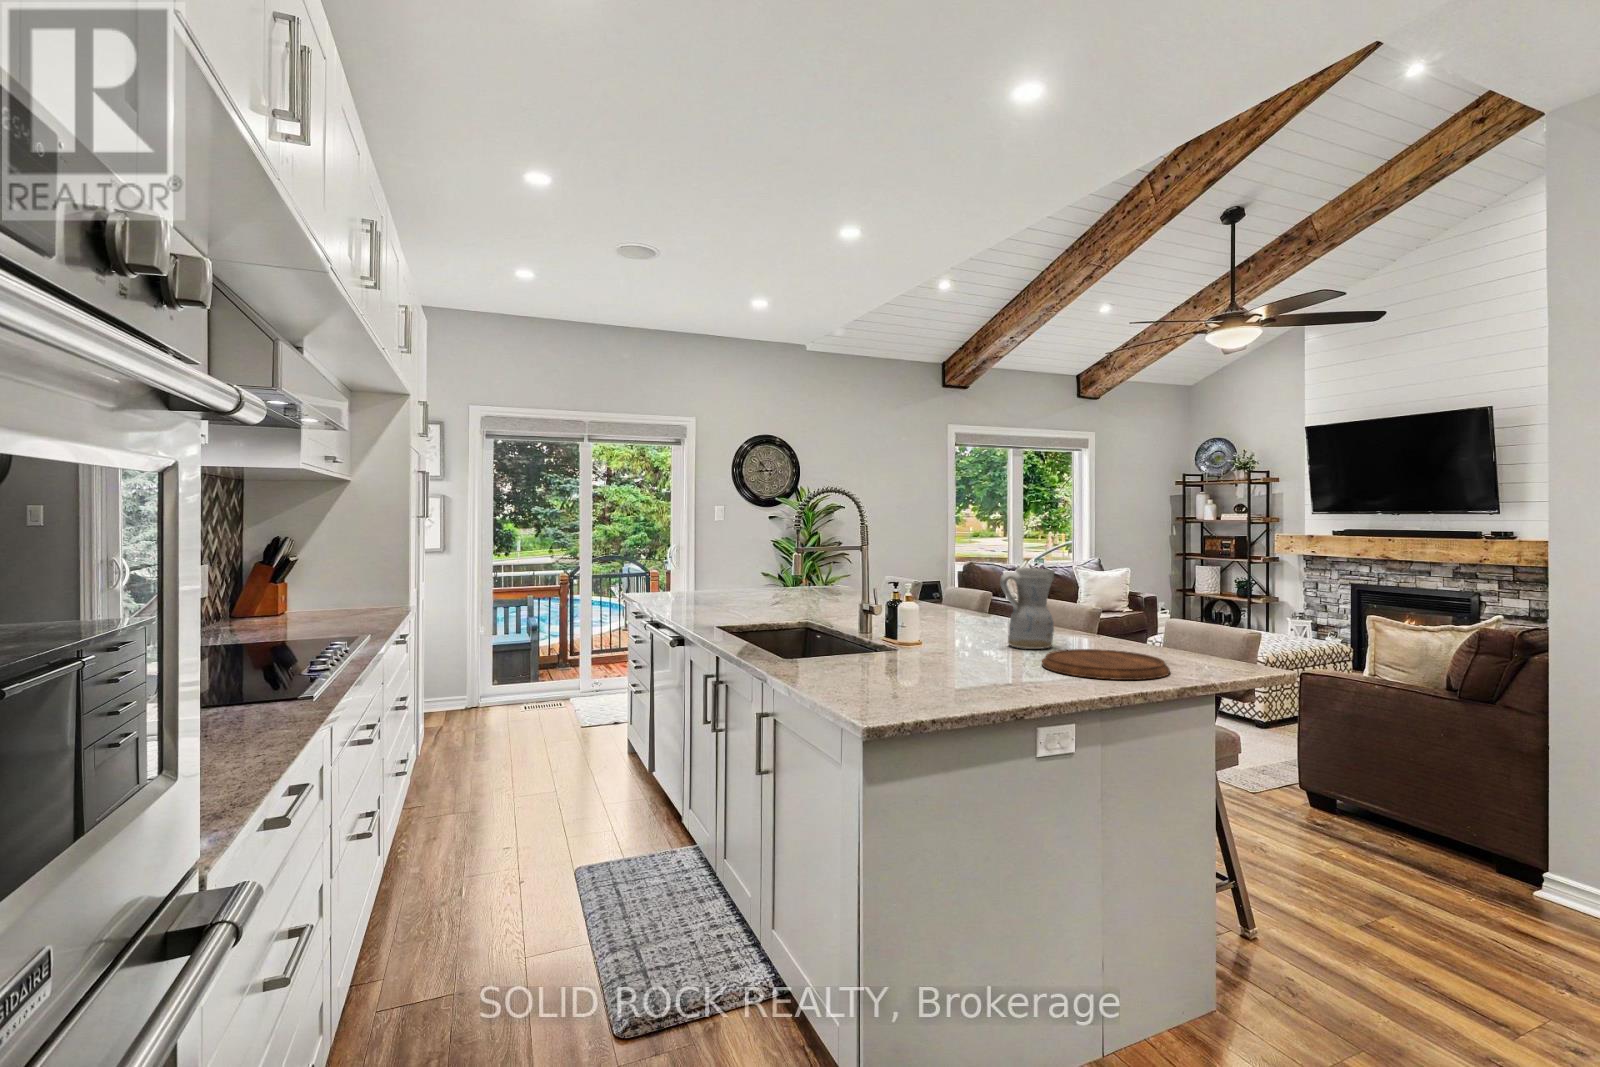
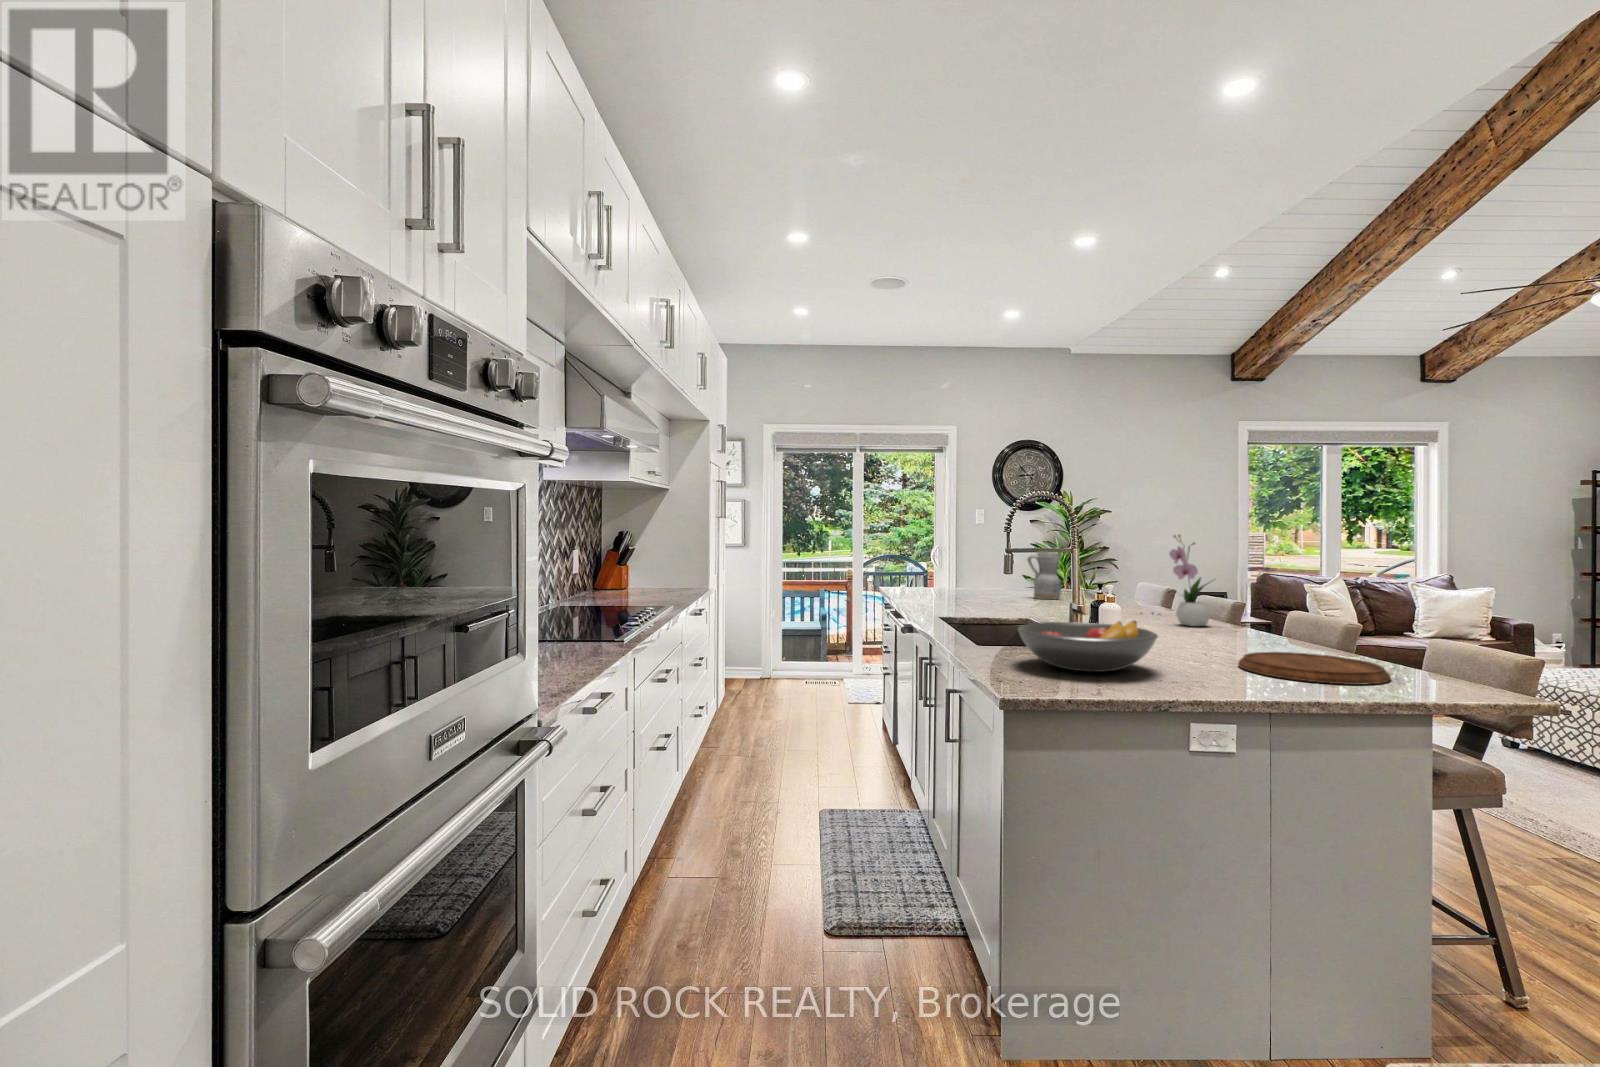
flower arrangement: none [943,534,984,625] -> present [1169,535,1211,626]
ceramic pitcher: present [1000,568,1055,649] -> present [1027,552,1061,599]
fruit bowl: none [844,629,987,688] -> present [1017,621,1158,672]

